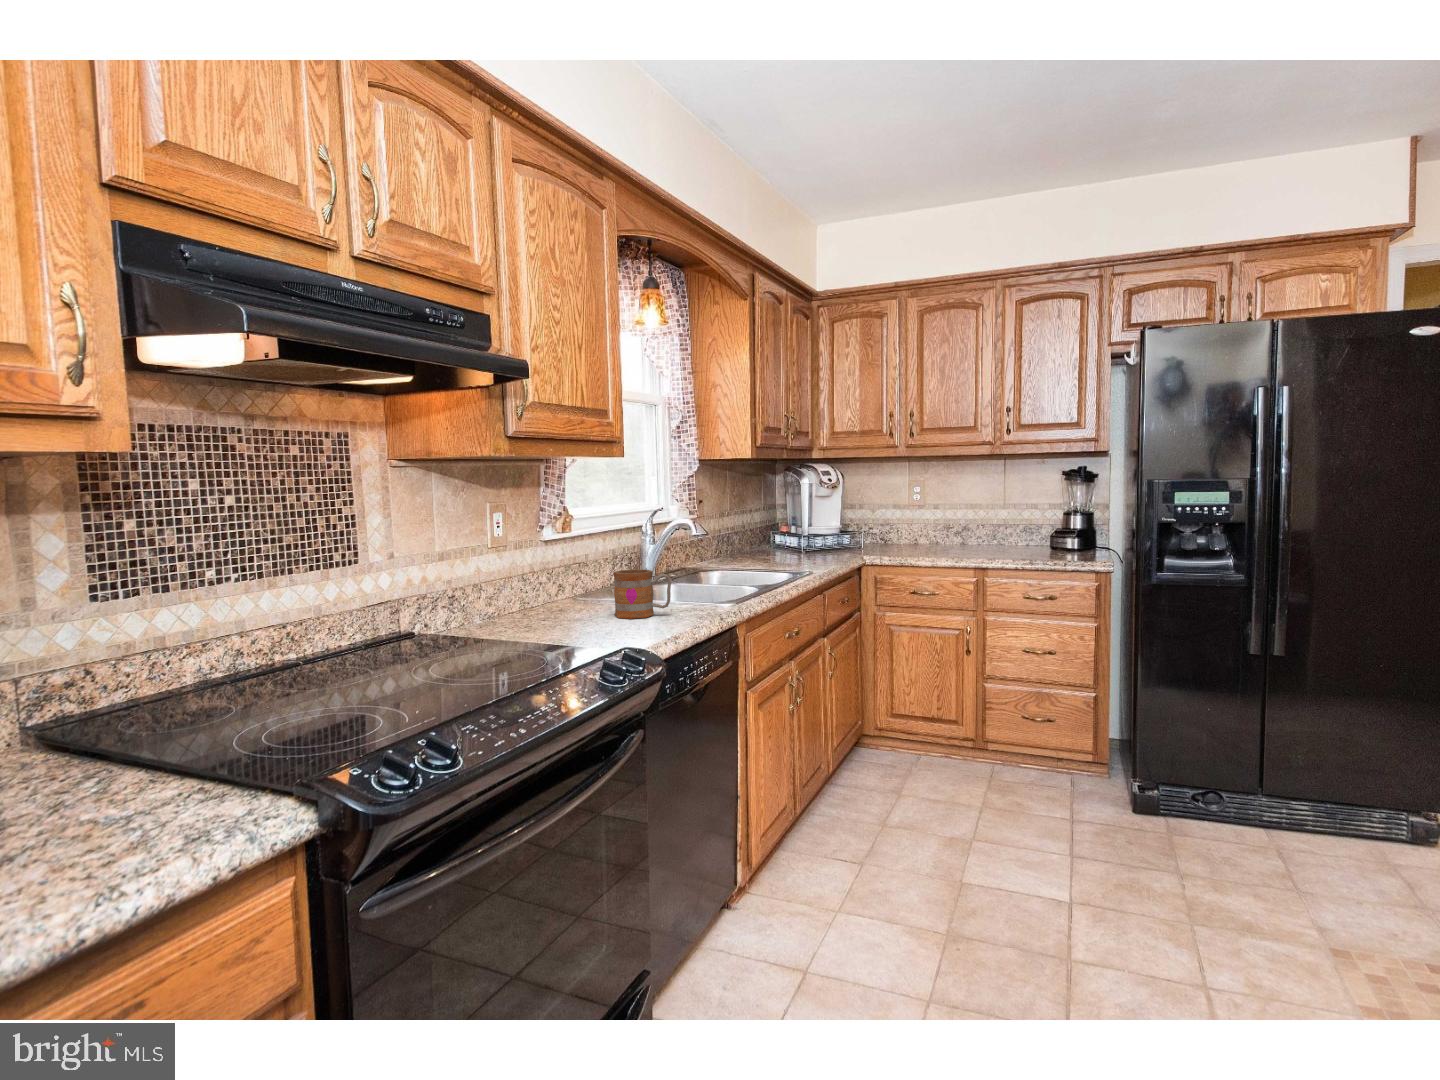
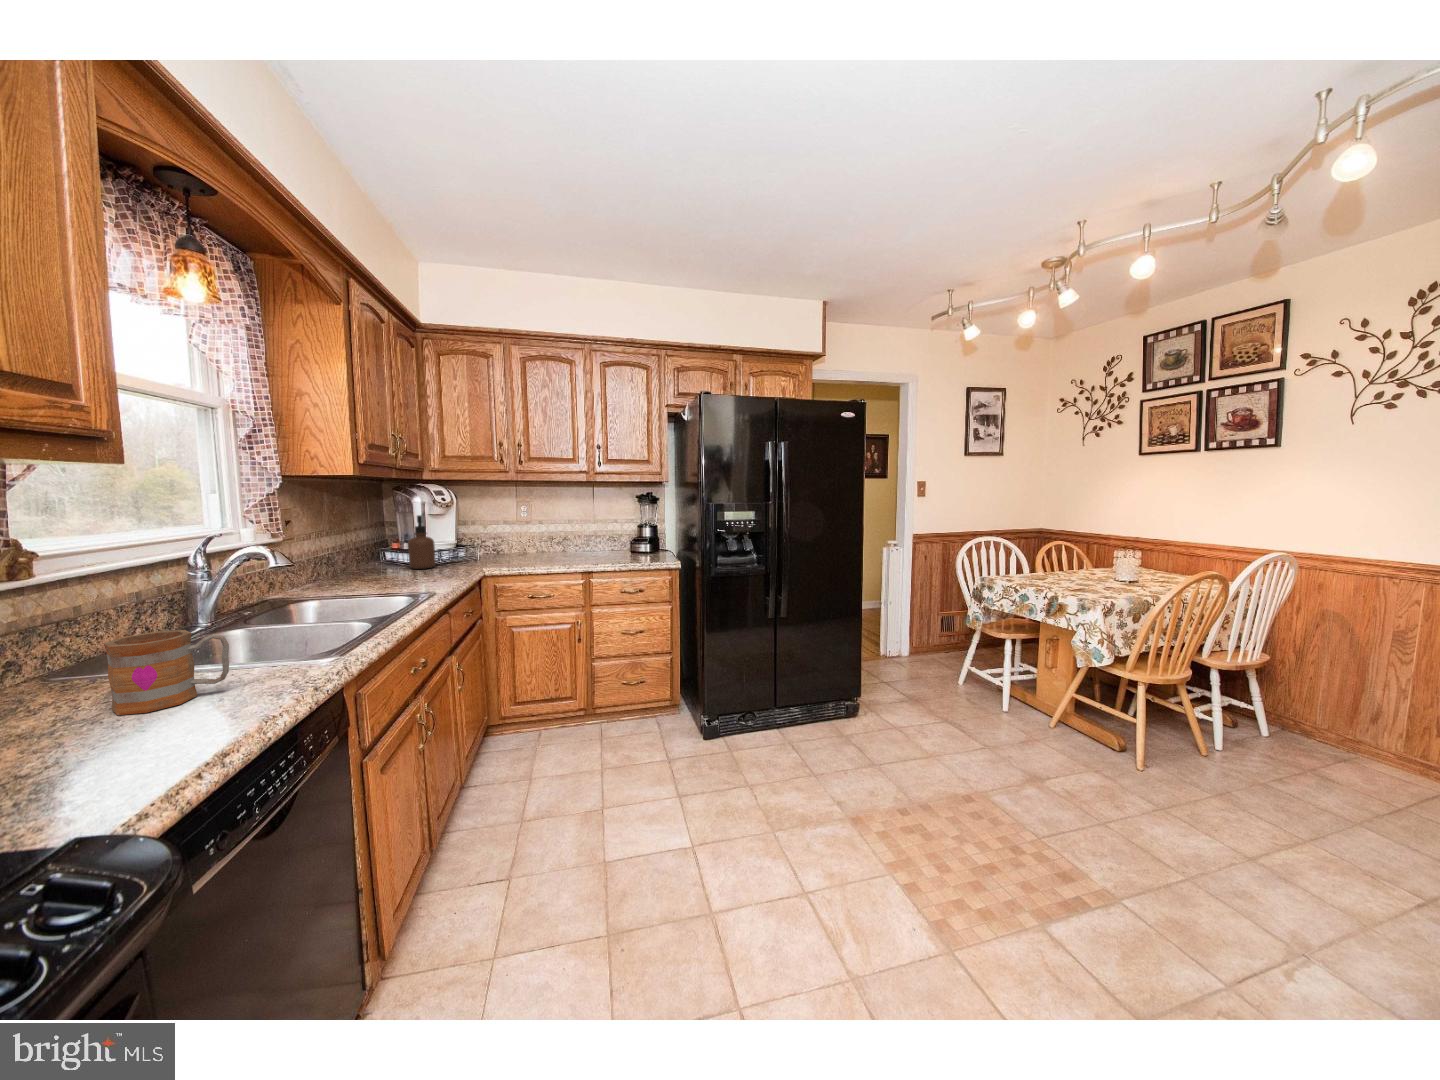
soap dispenser: none [794,497,818,553] -> present [408,515,436,569]

